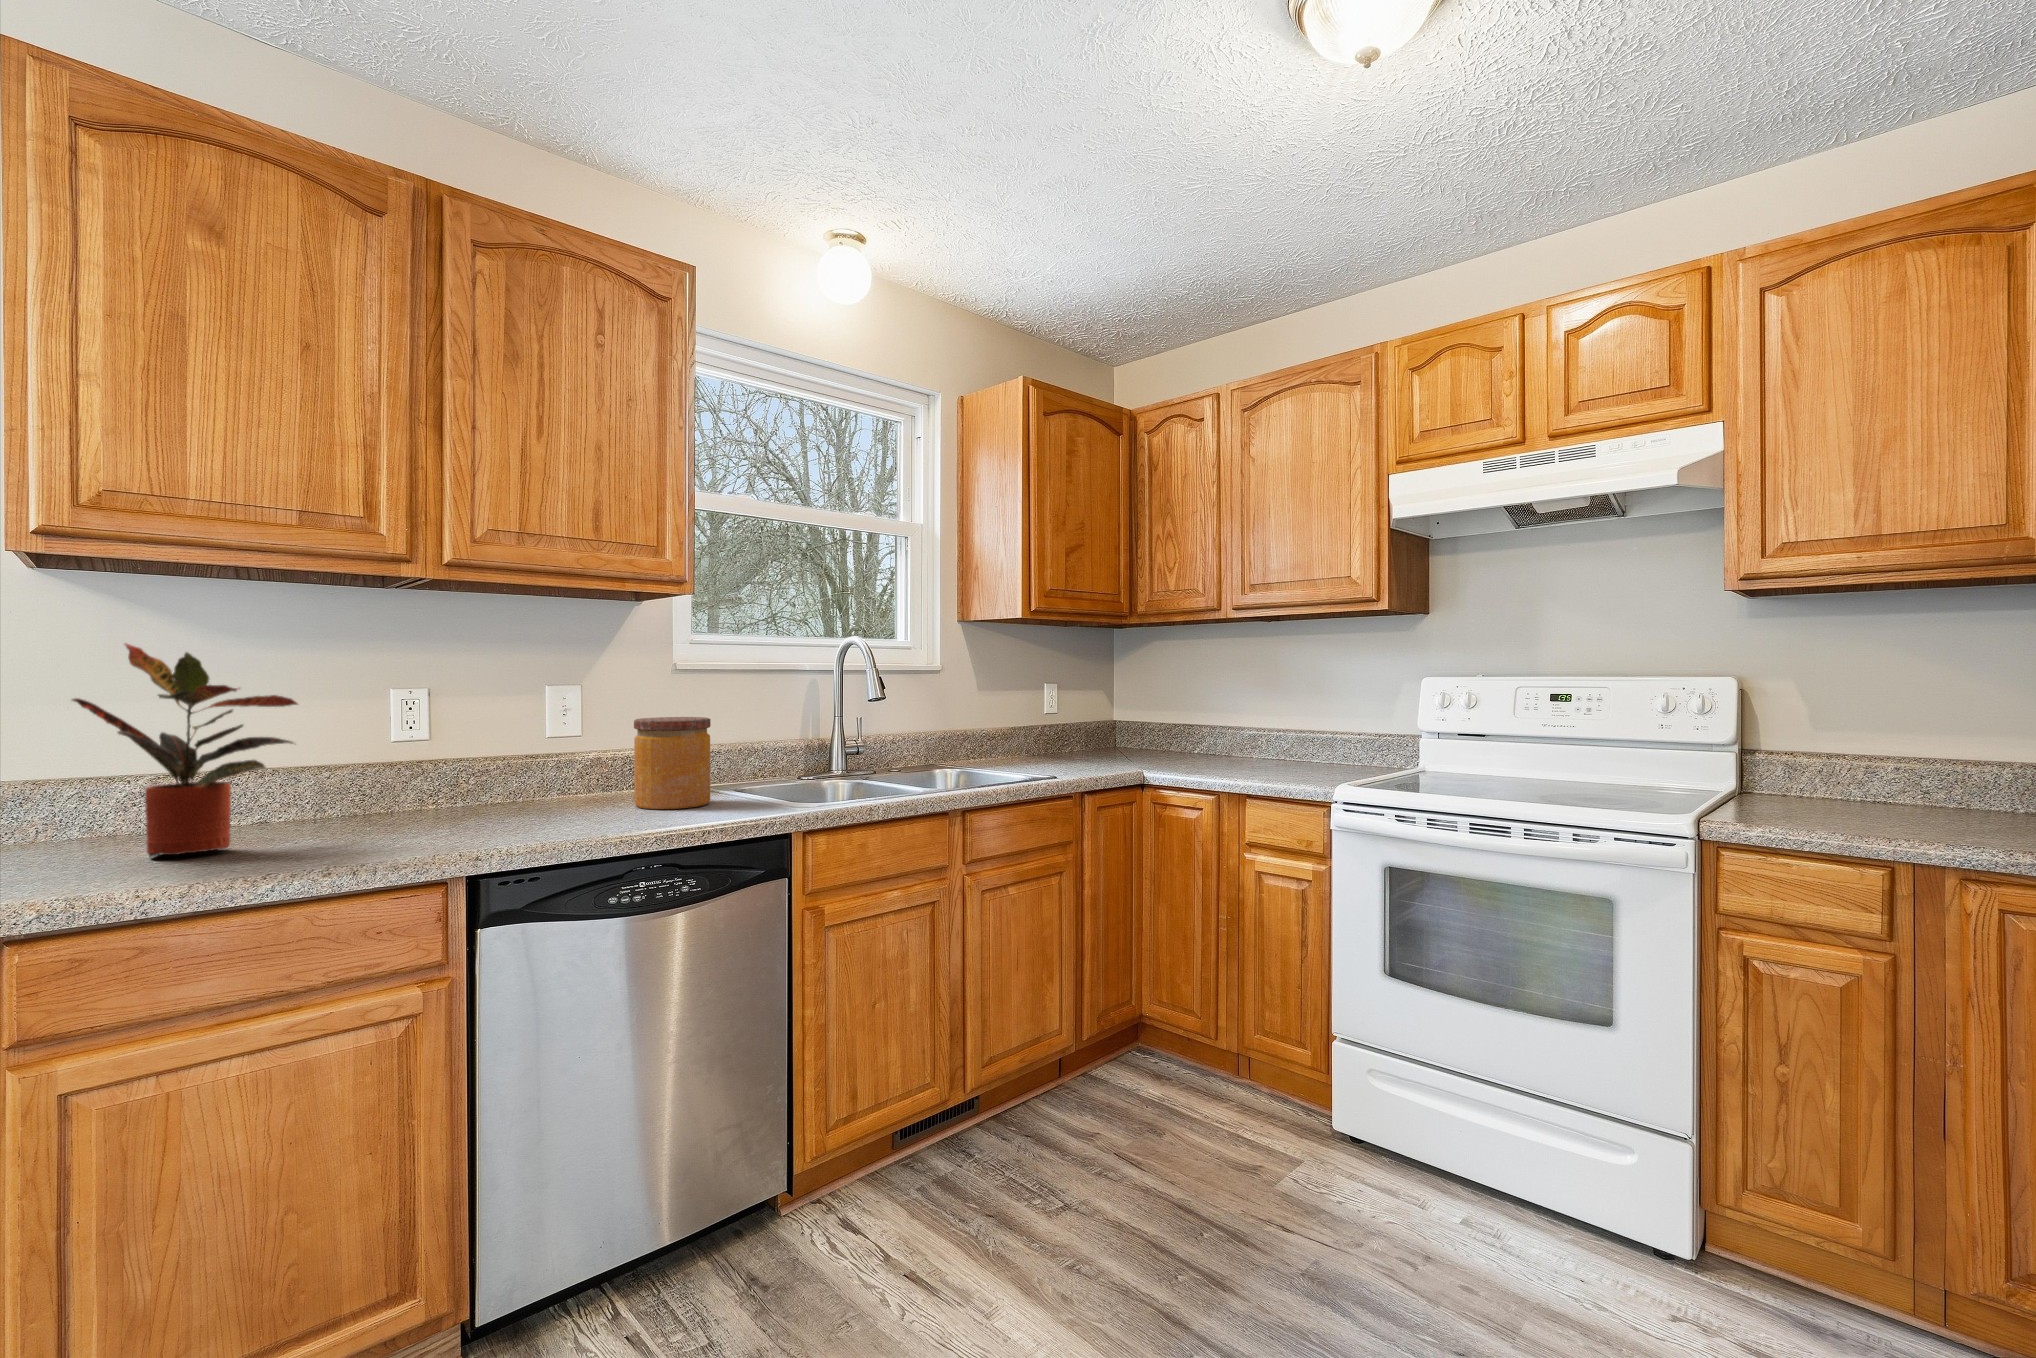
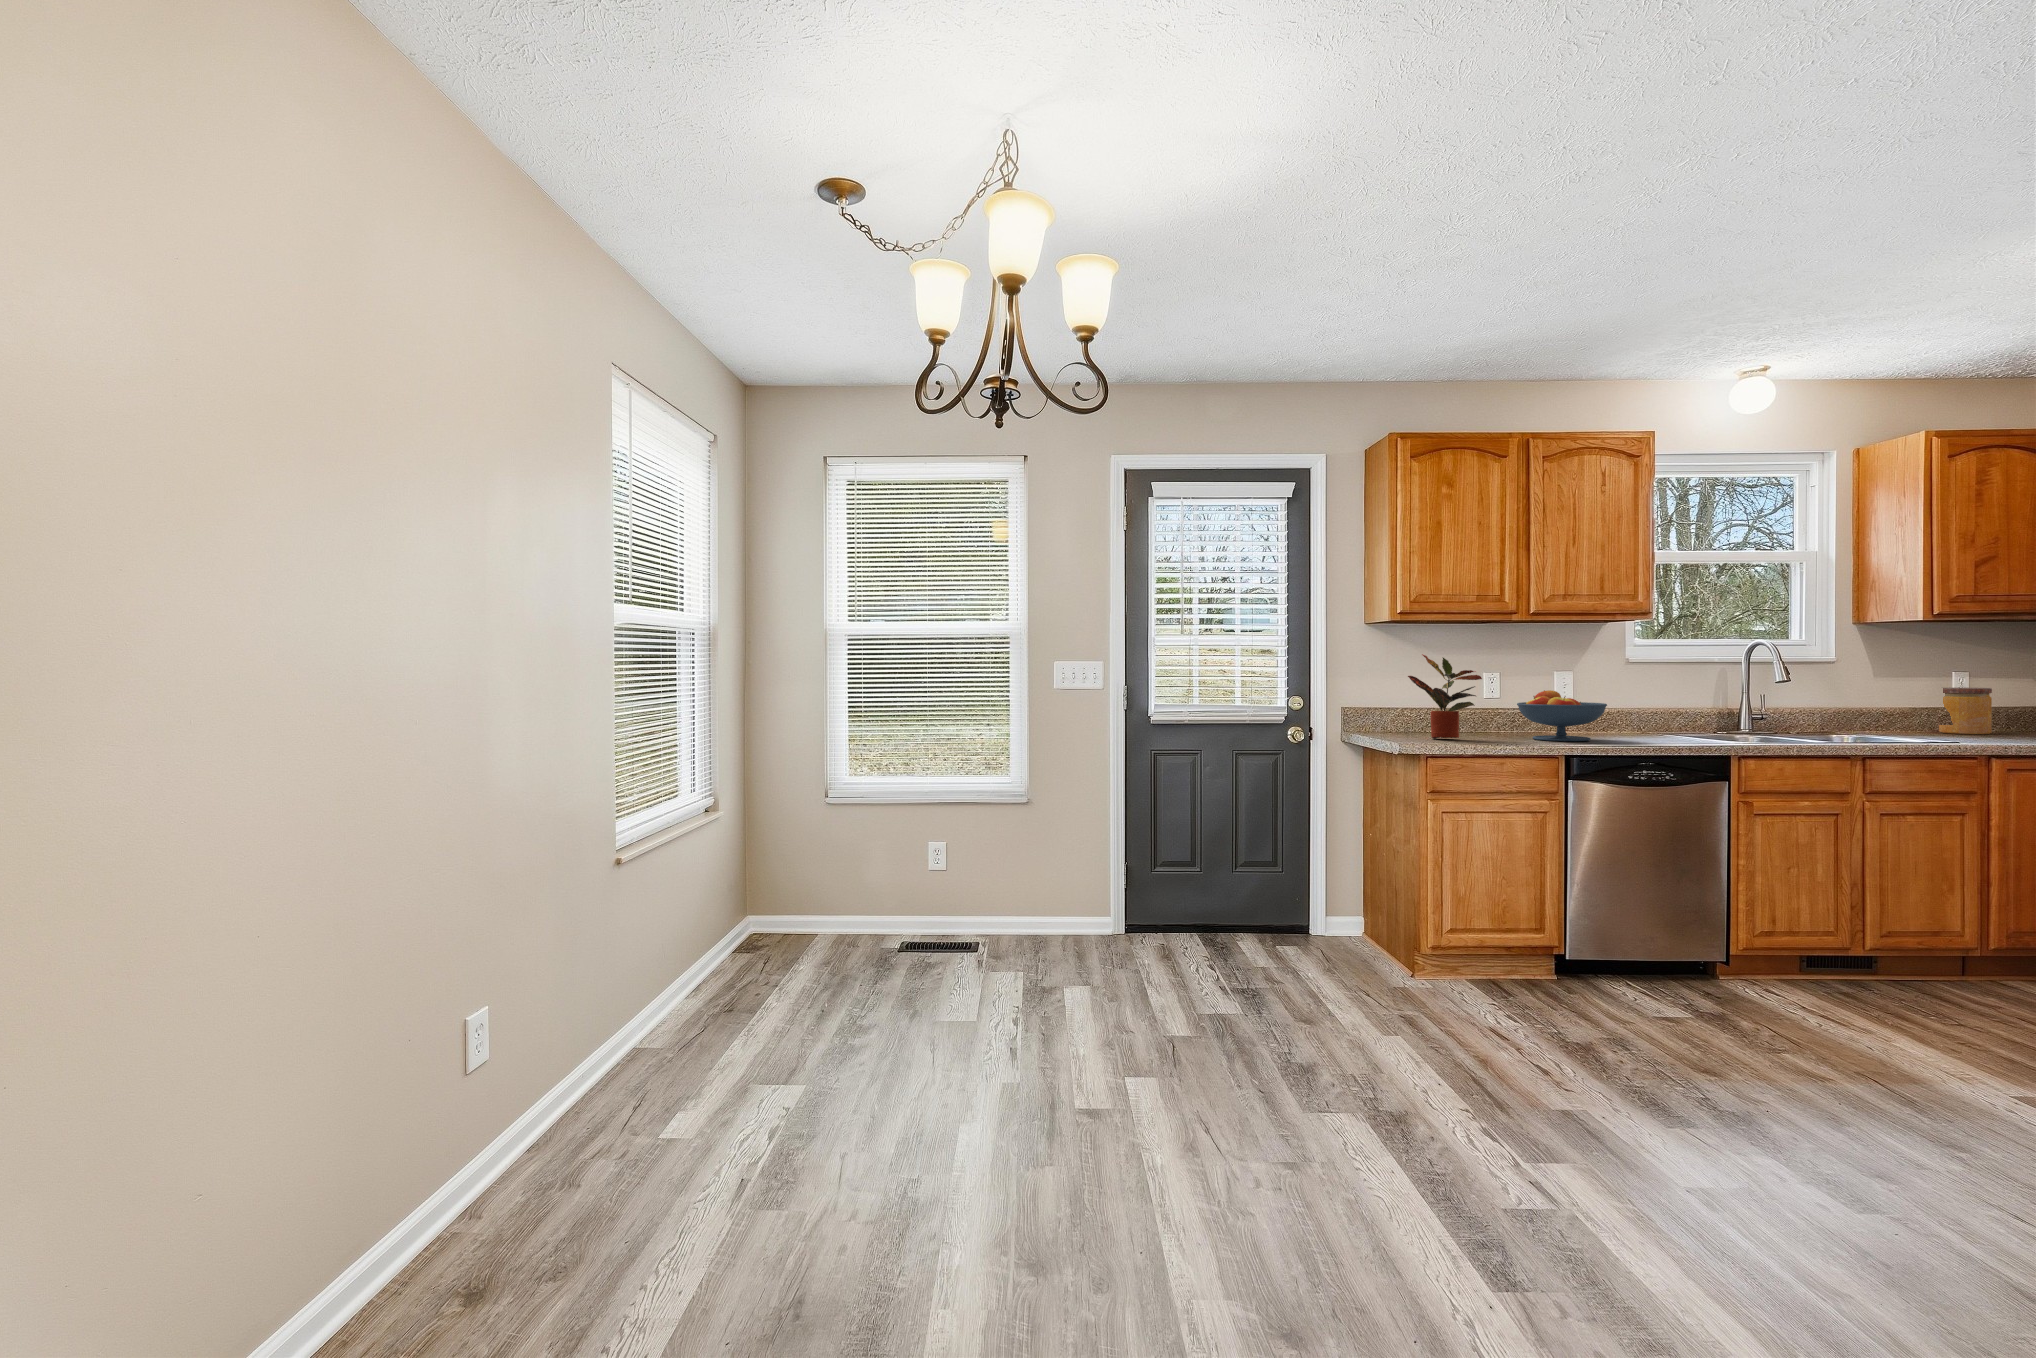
jar: present [634,717,711,809] -> present [1939,687,1992,734]
fruit bowl: none [405,723,589,833] -> present [1517,690,1607,741]

